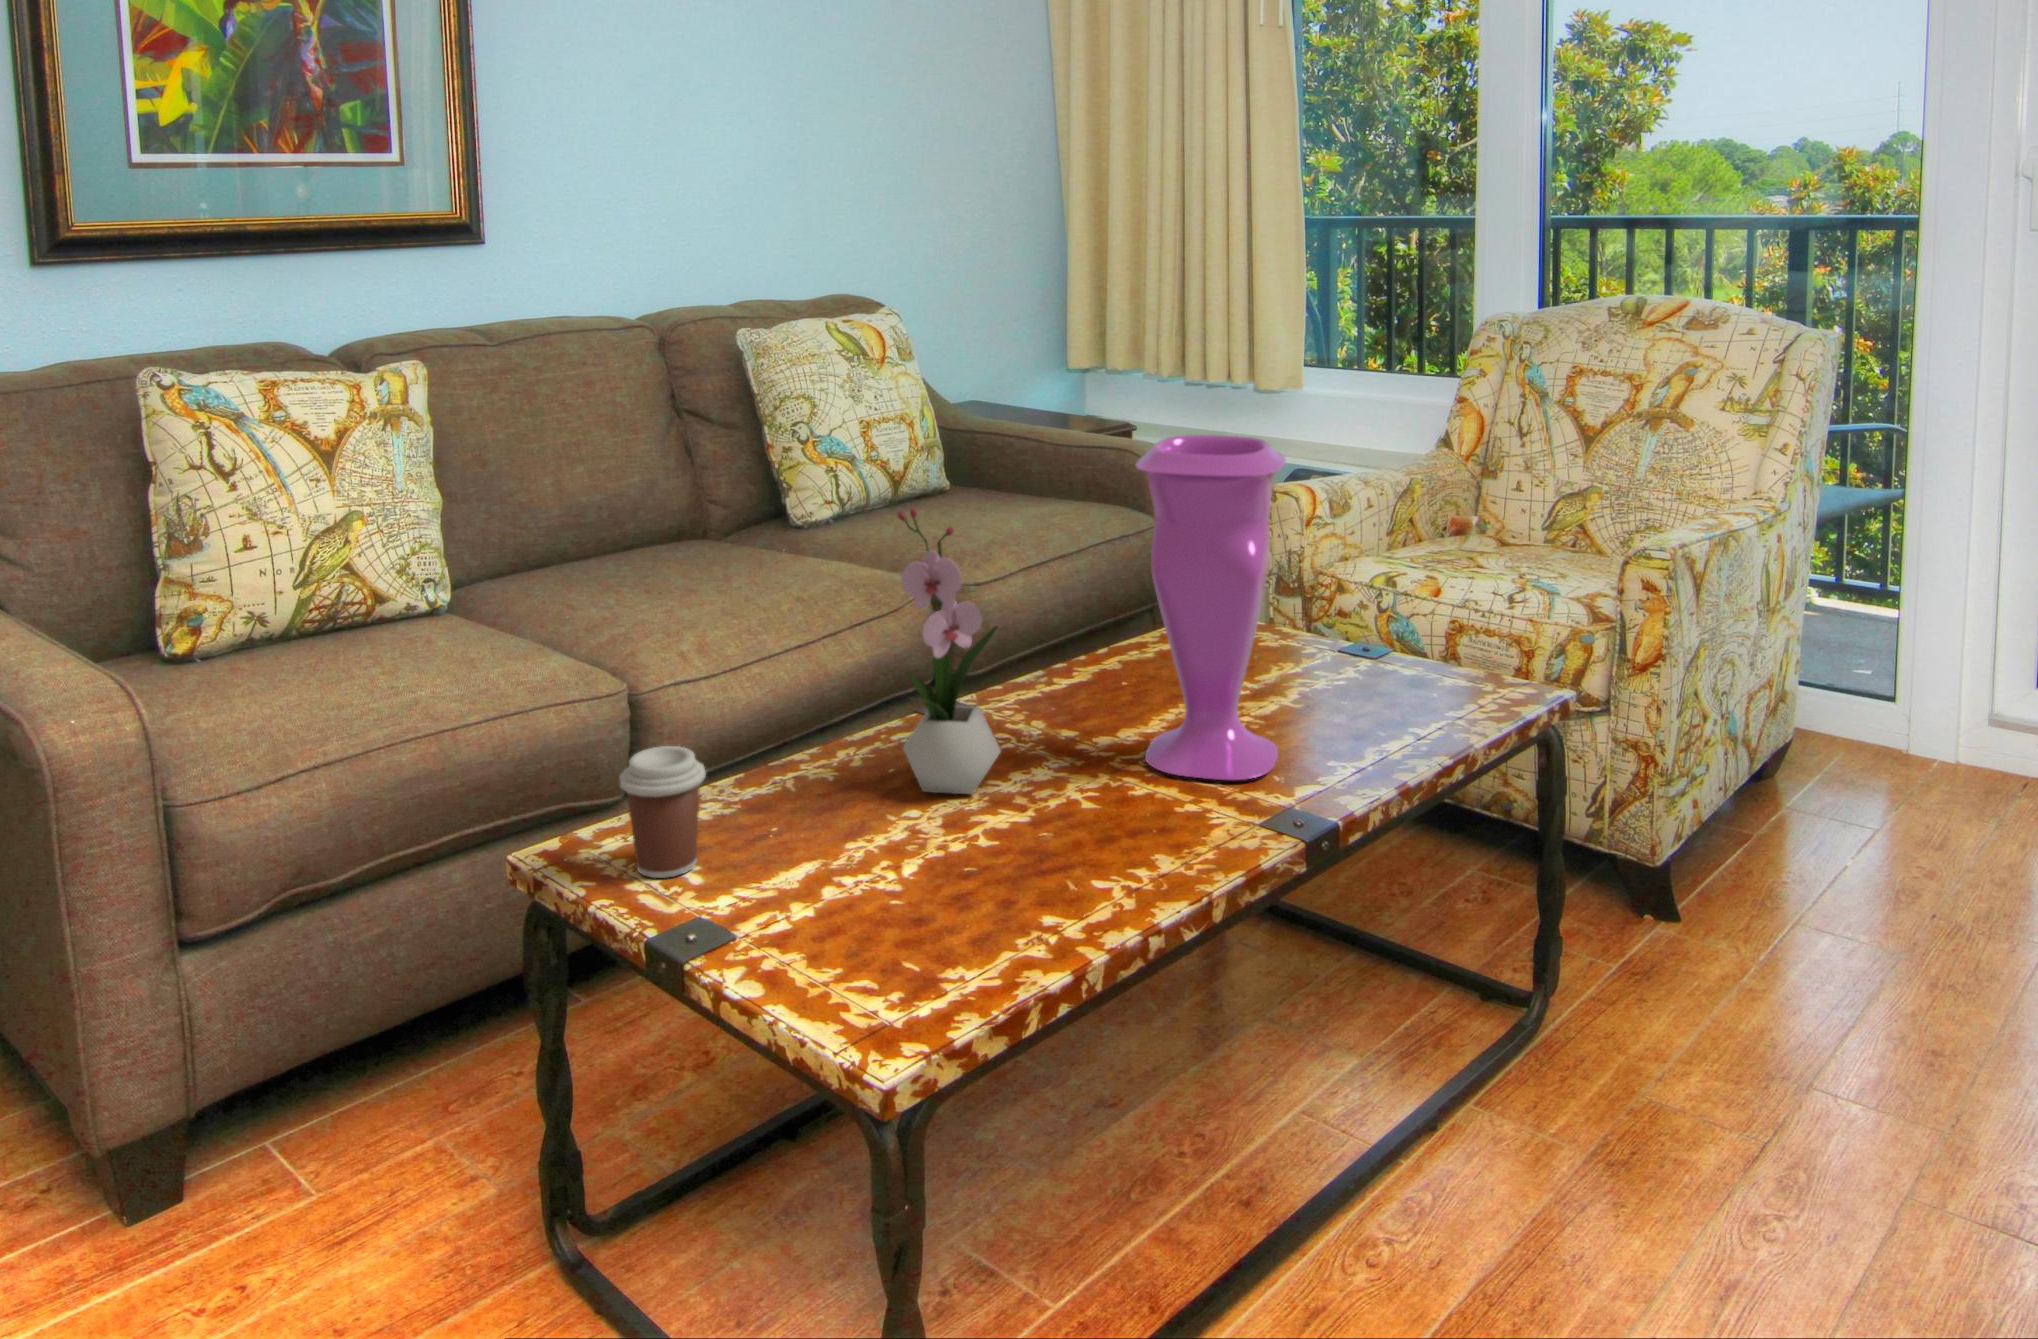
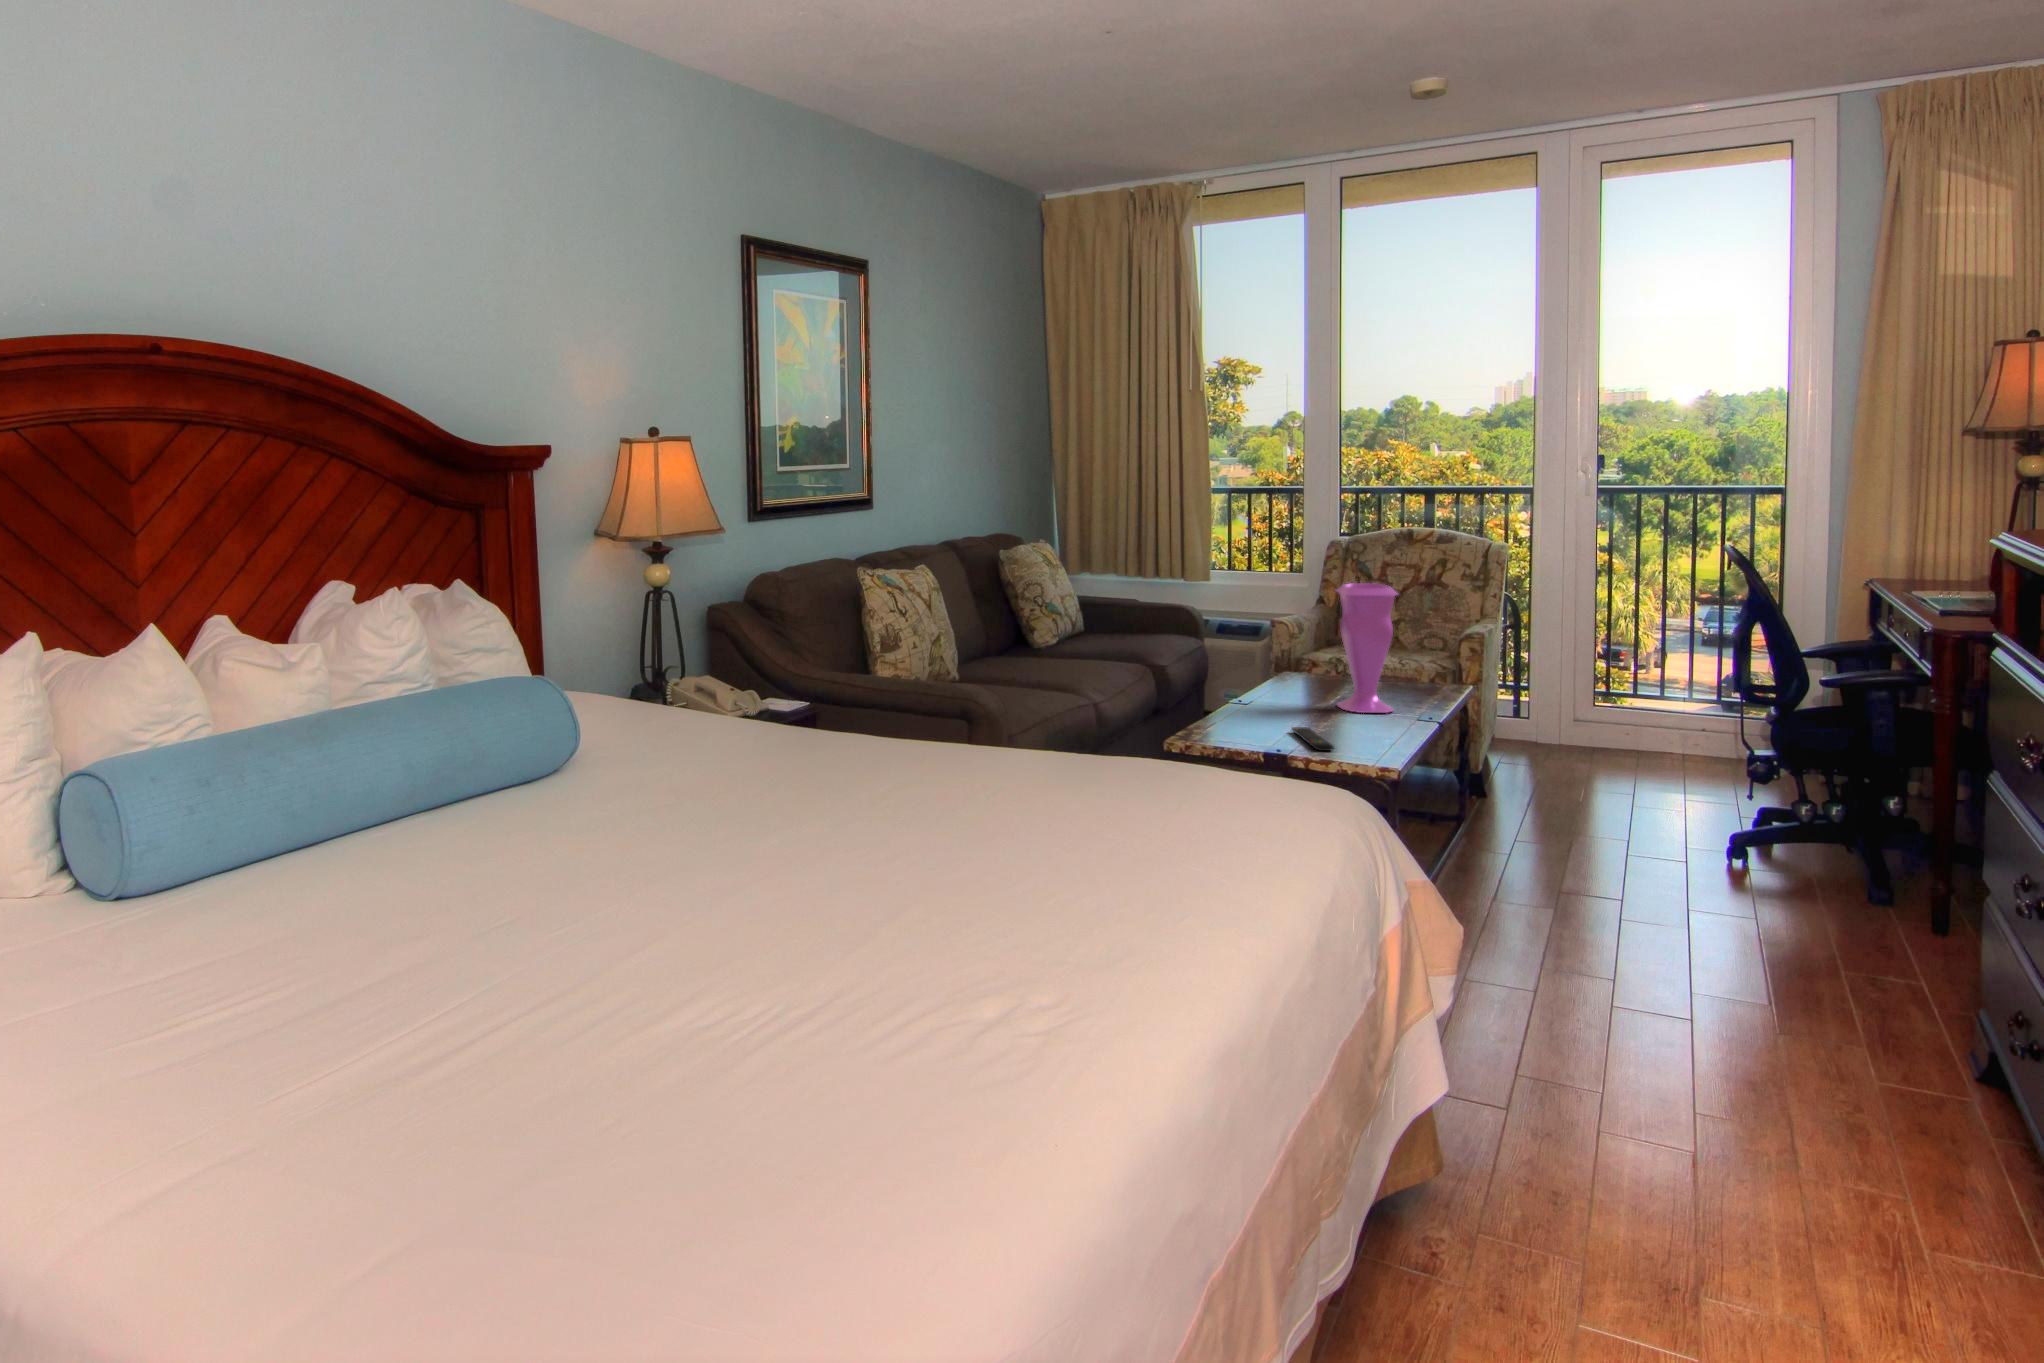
flower arrangement: present [898,508,1001,794] -> none [1267,610,1306,721]
coffee cup: present [620,746,706,878] -> none [1216,697,1249,742]
remote control: none [786,831,917,951] -> present [1292,727,1334,751]

